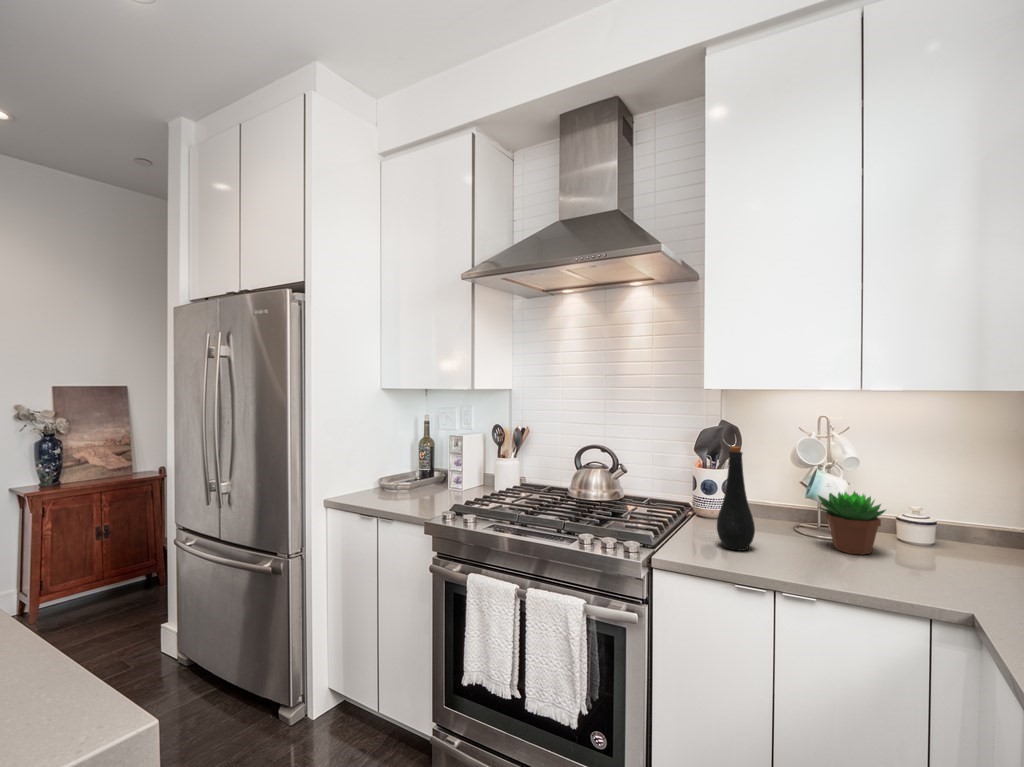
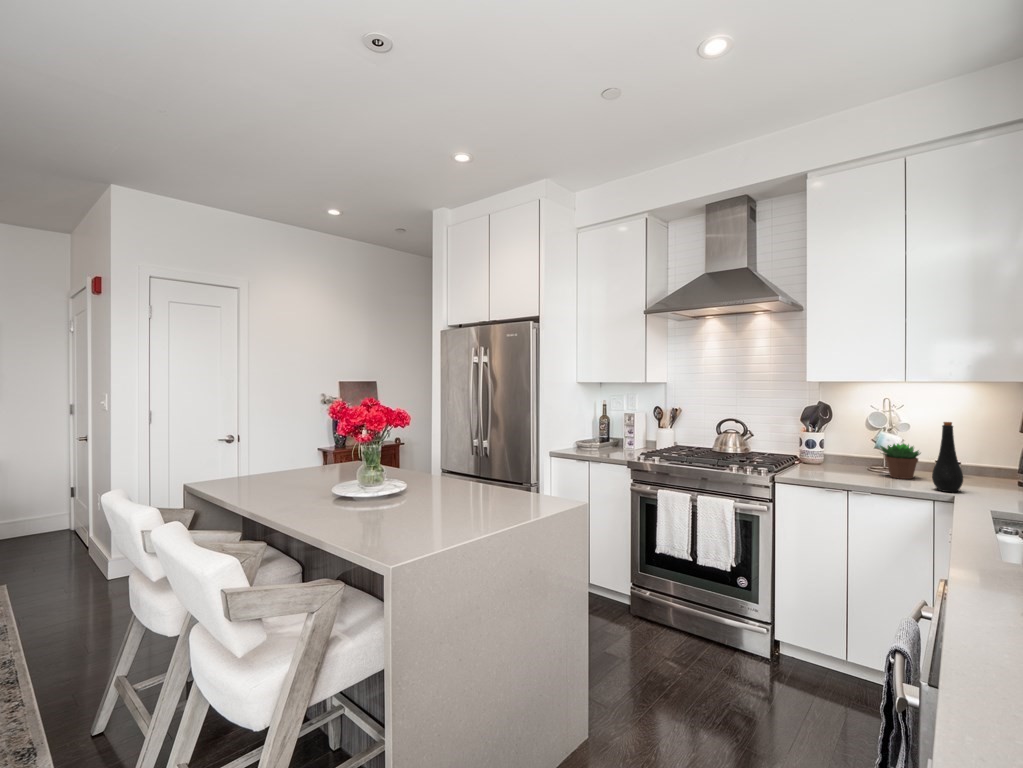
bottle: present [717,446,755,551] -> present [932,422,963,492]

